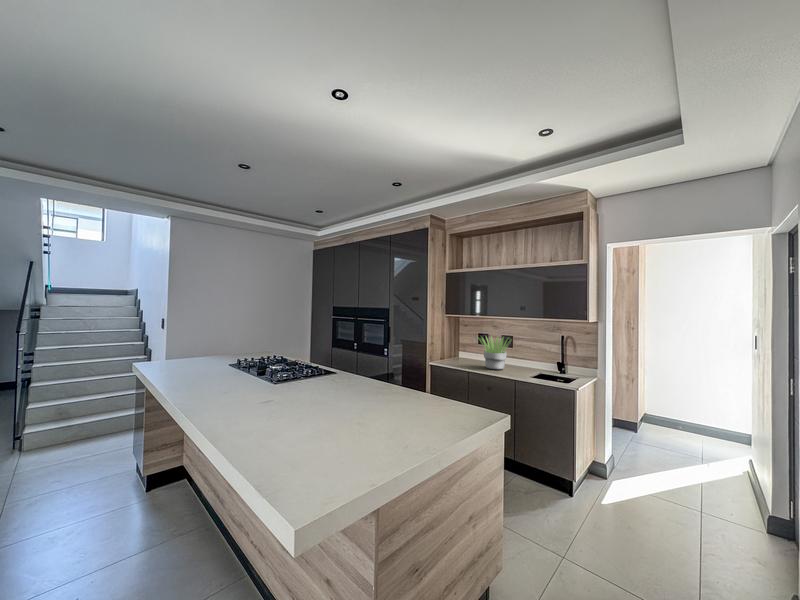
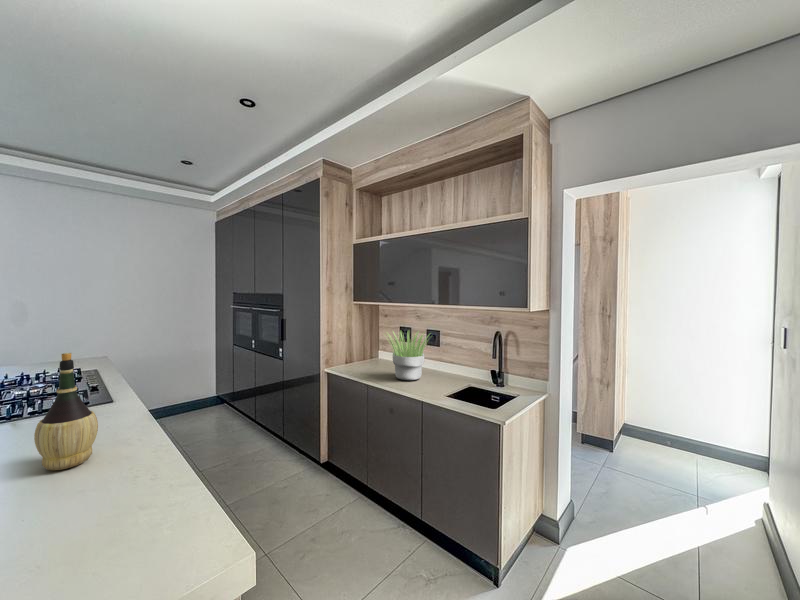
wine bottle: none [376,339,397,394] -> present [34,353,98,470]

